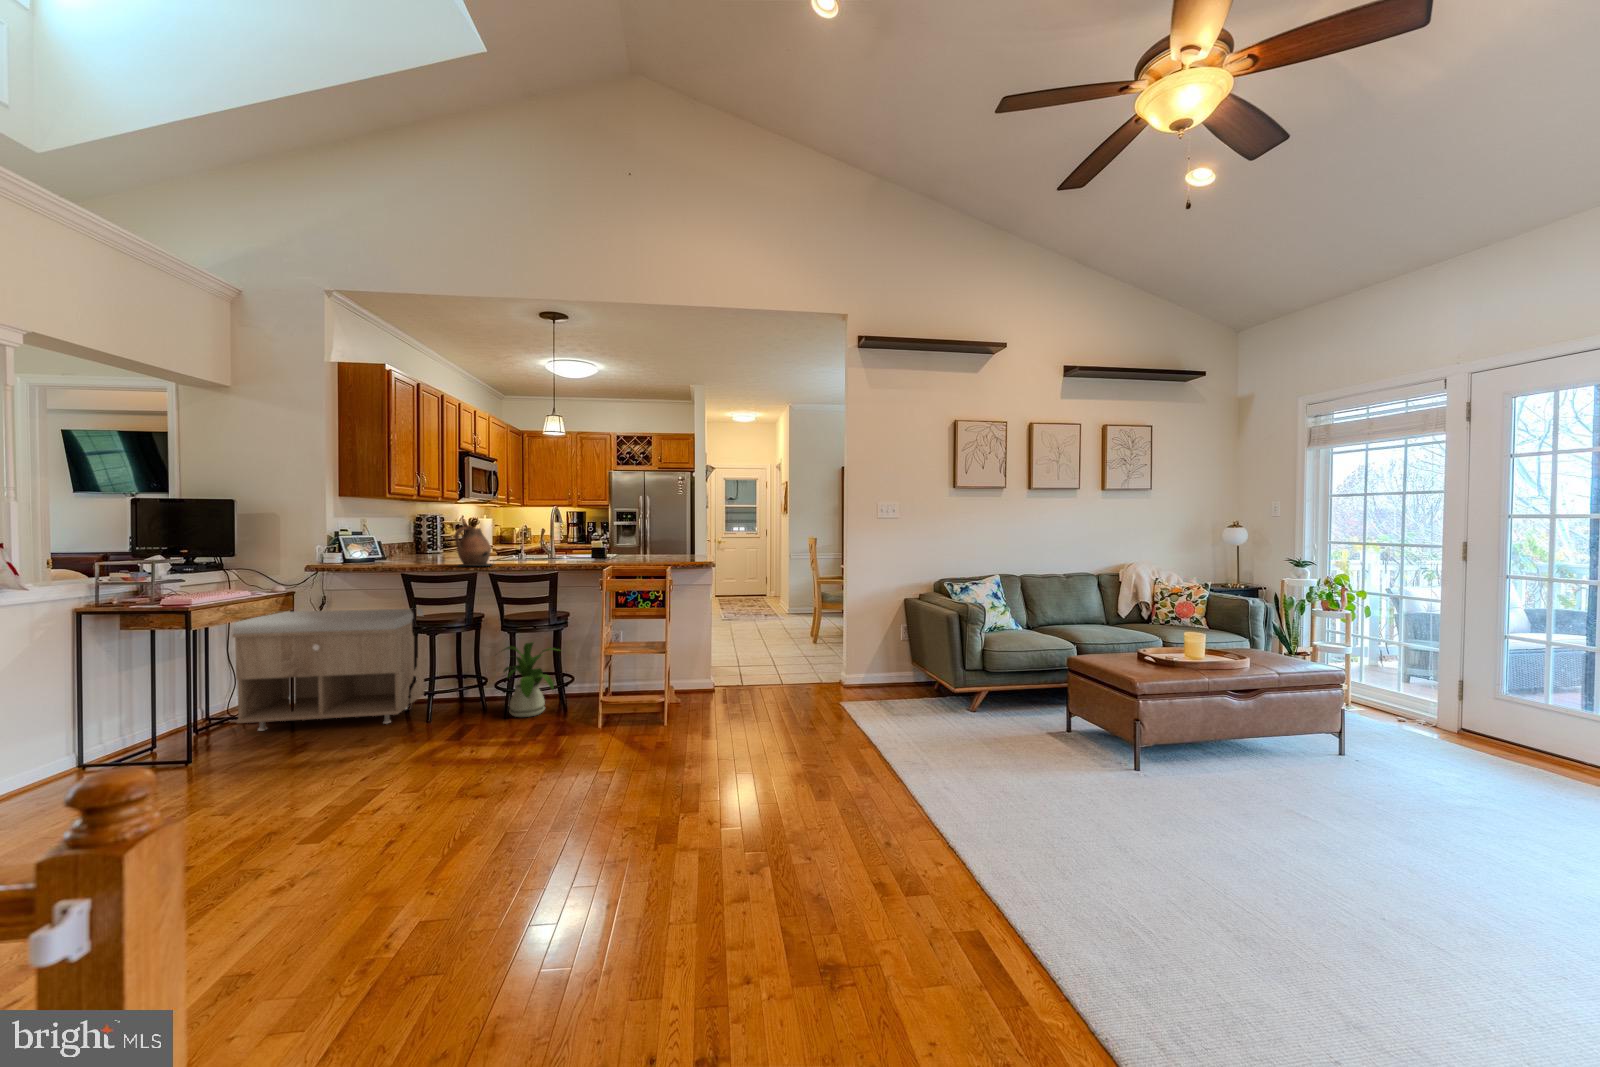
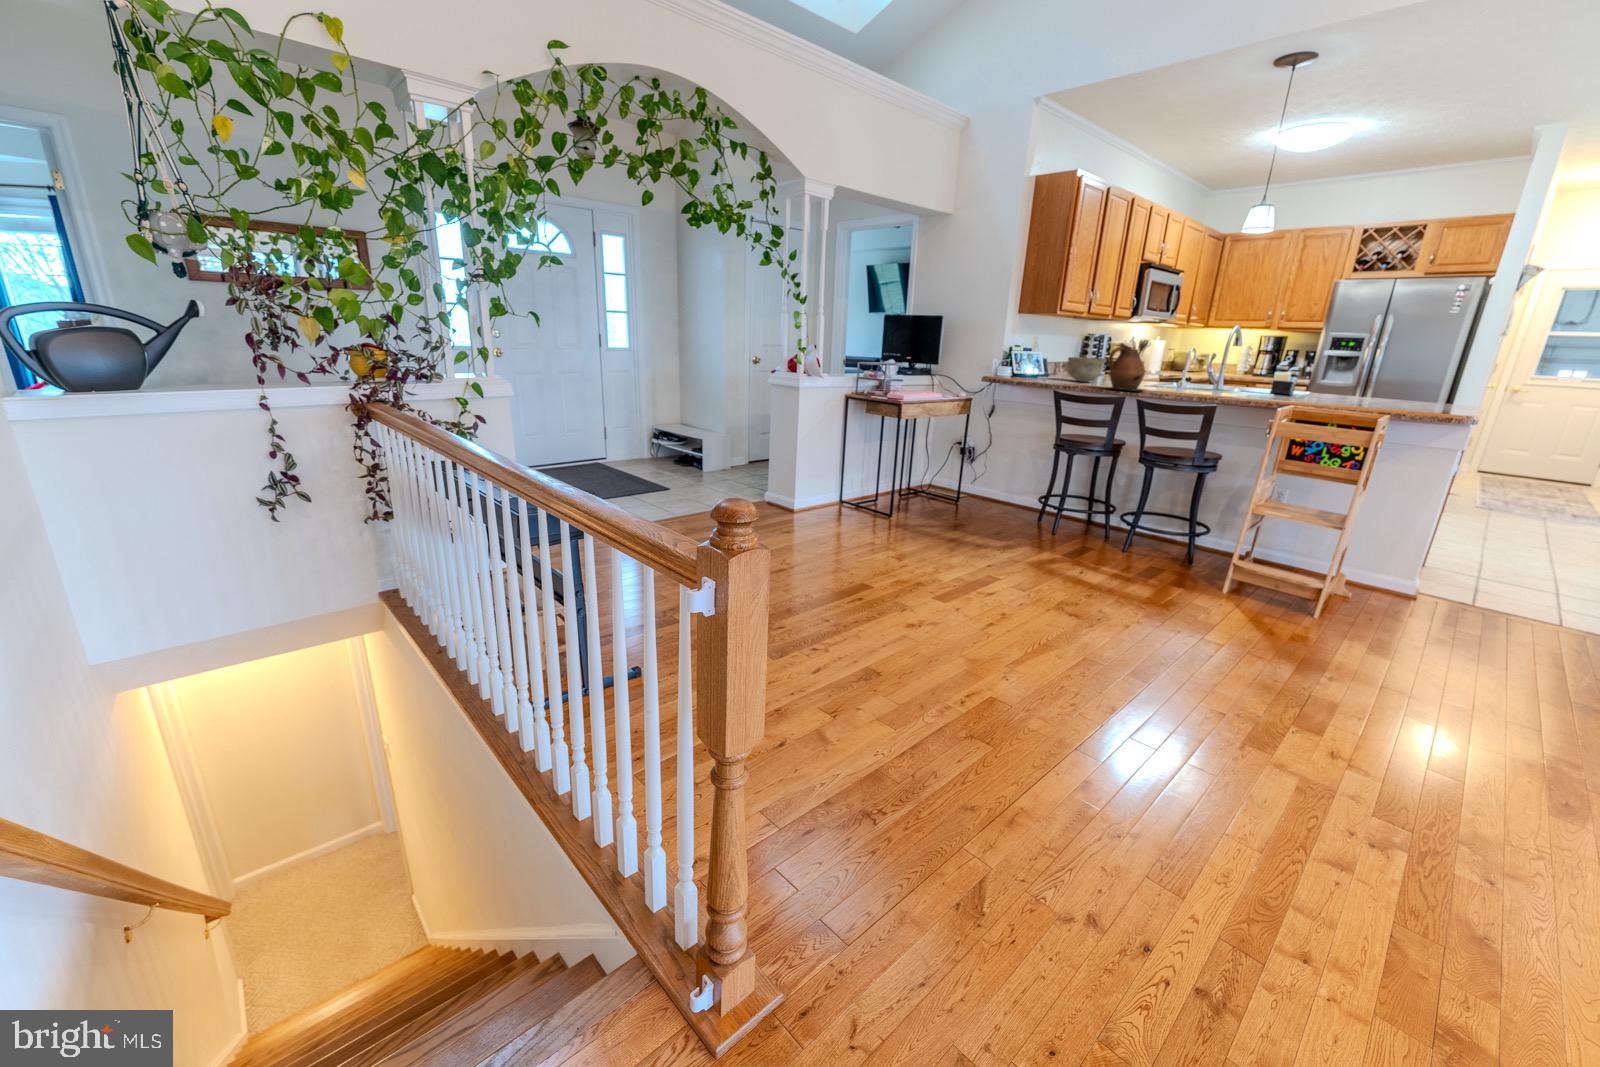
bowl: none [408,538,449,562] -> present [1068,357,1106,382]
storage bench: present [232,609,424,731] -> none [922,414,1070,526]
house plant: present [504,642,555,717] -> none [1126,480,1205,557]

